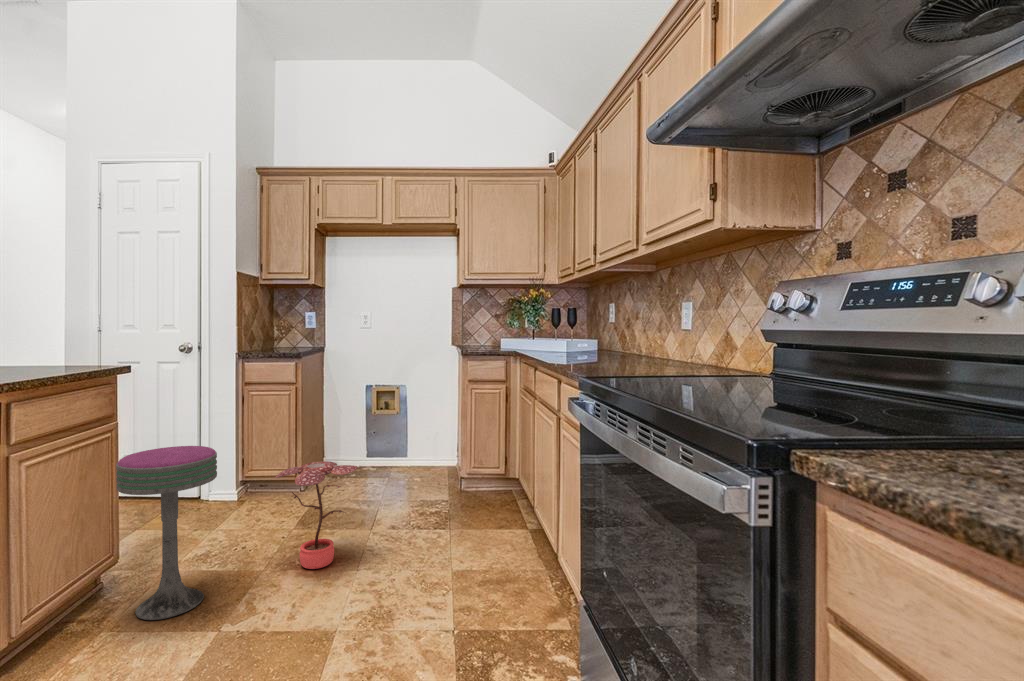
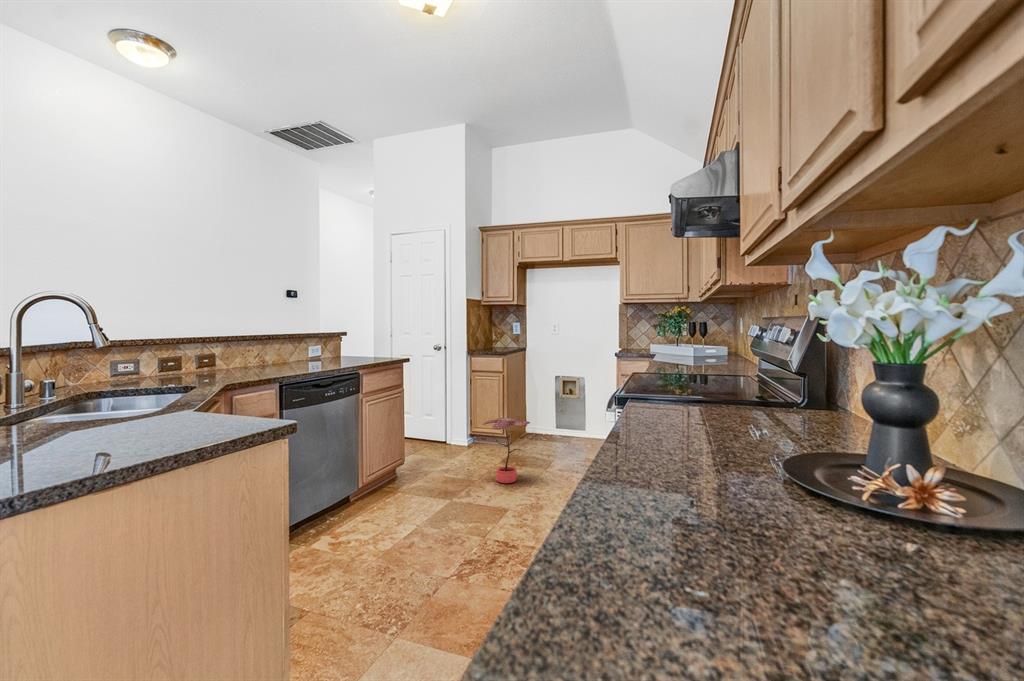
bar stool: present [116,446,217,620] -> none [404,401,451,492]

